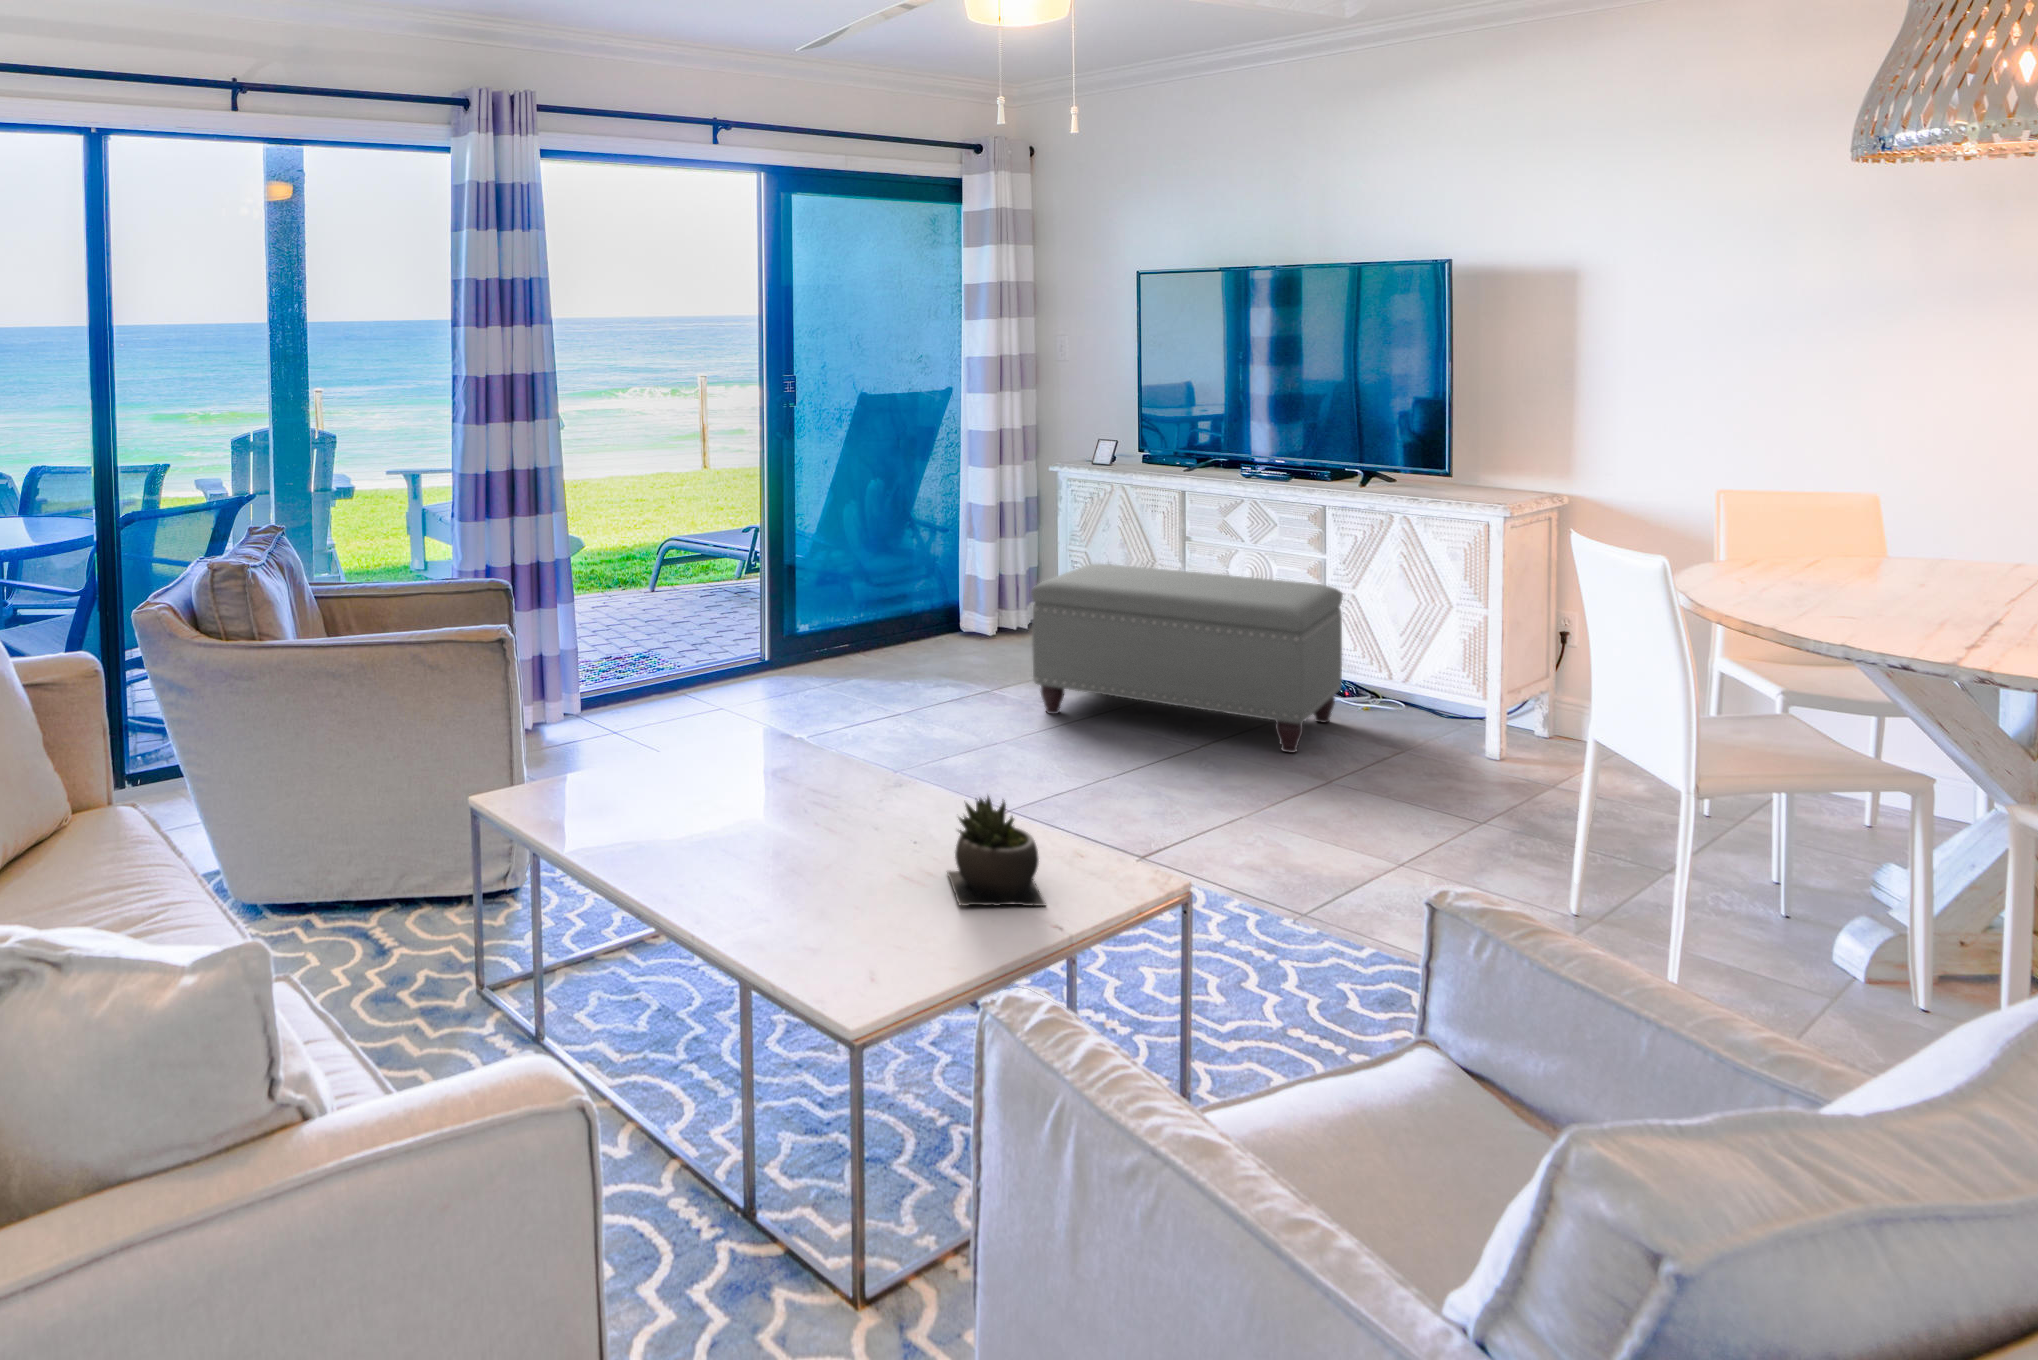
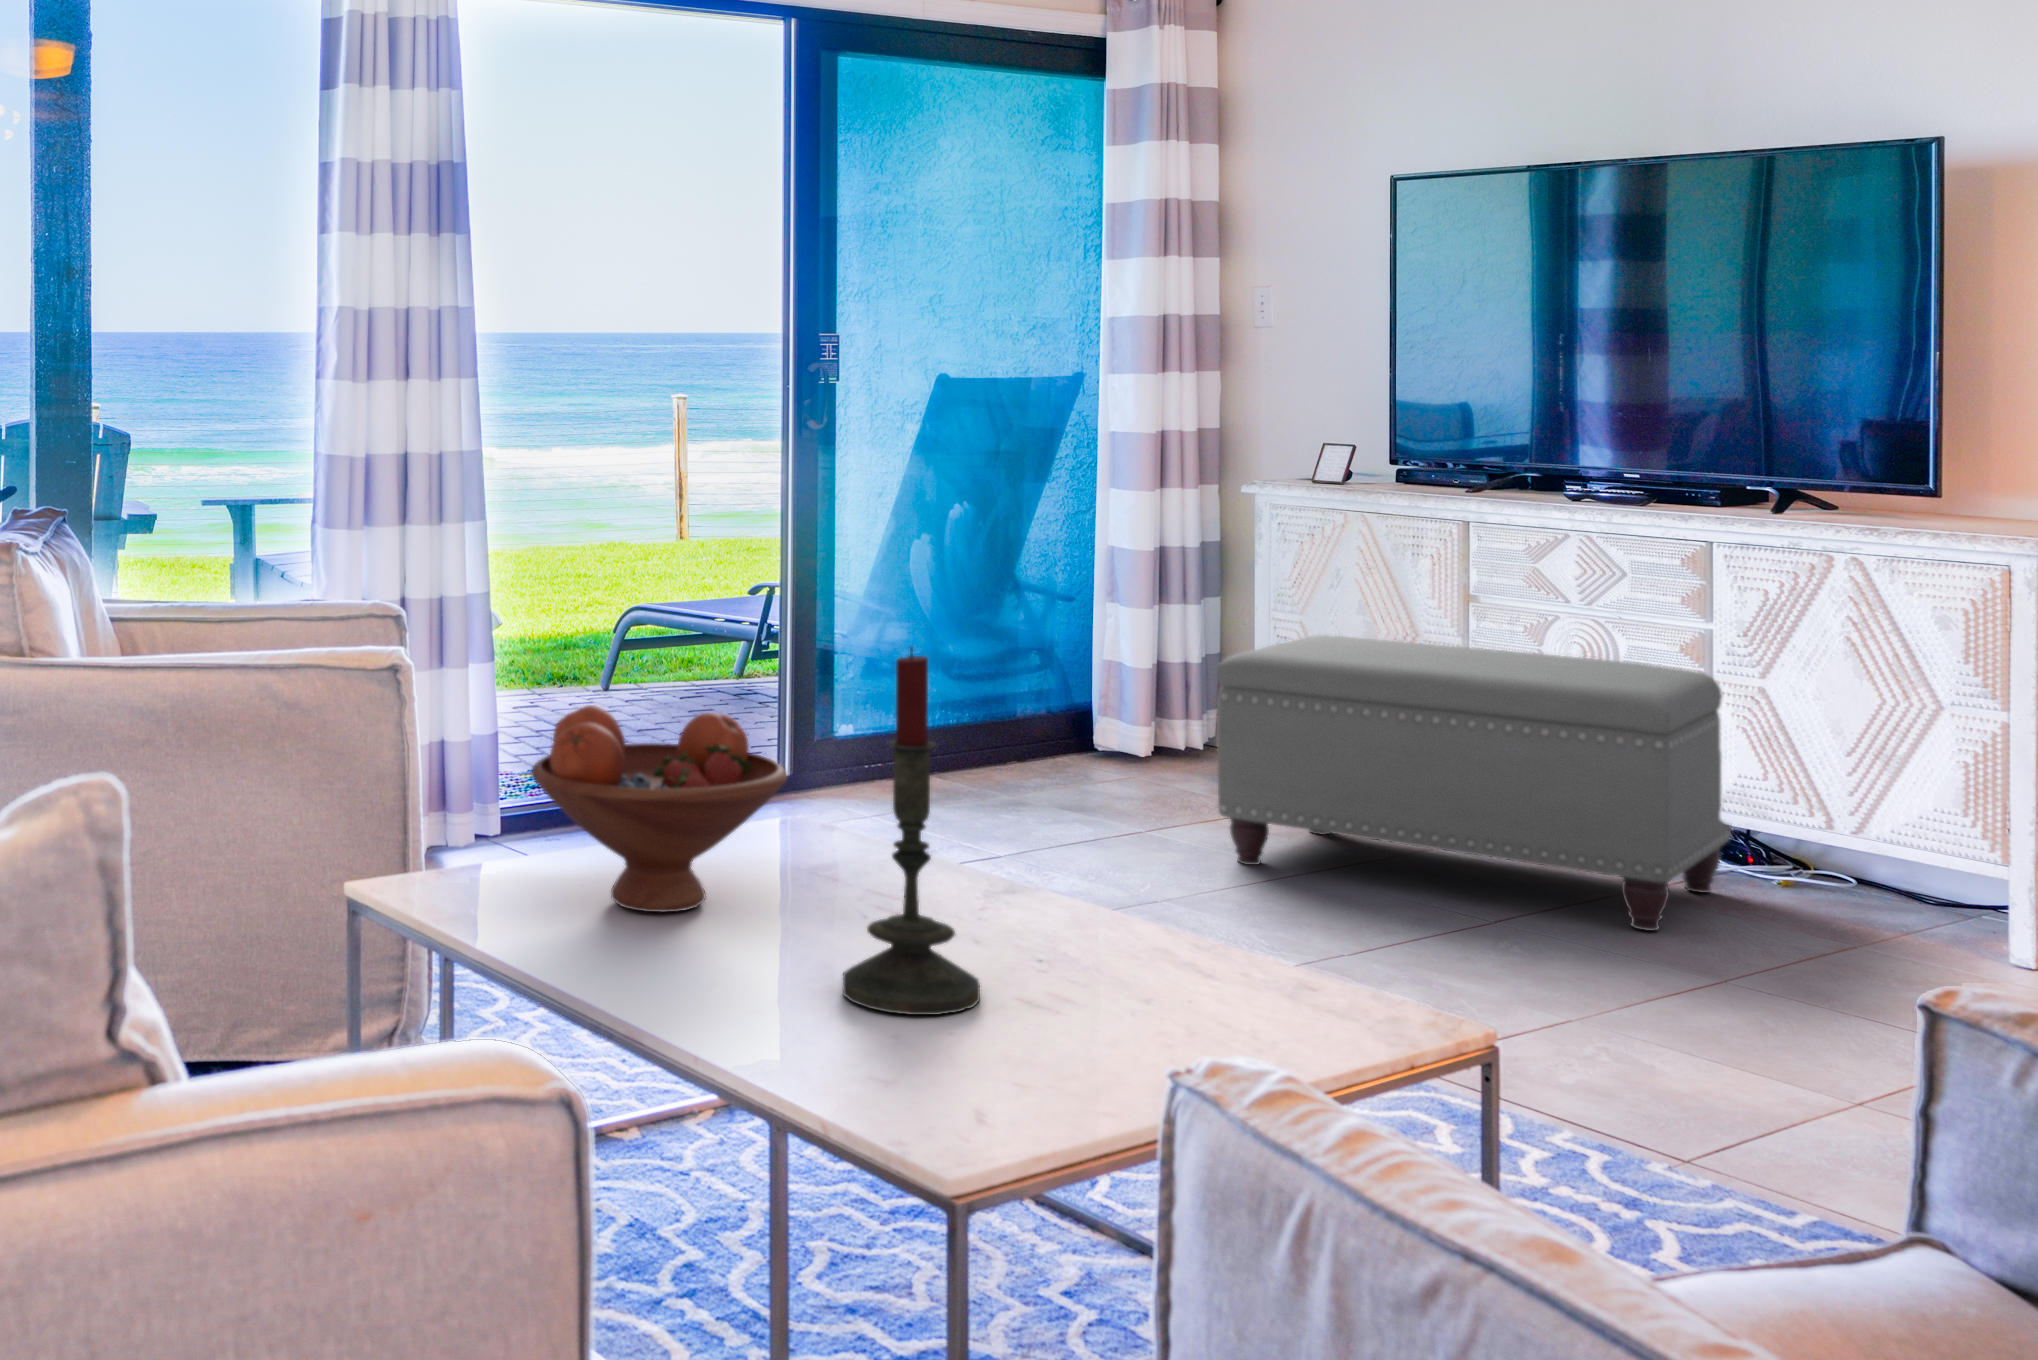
candle: none [790,666,873,896] -> present [843,648,980,1015]
fruit bowl: none [594,686,756,820] -> present [531,705,787,912]
succulent plant: present [948,796,1045,906] -> none [1101,859,1273,1040]

